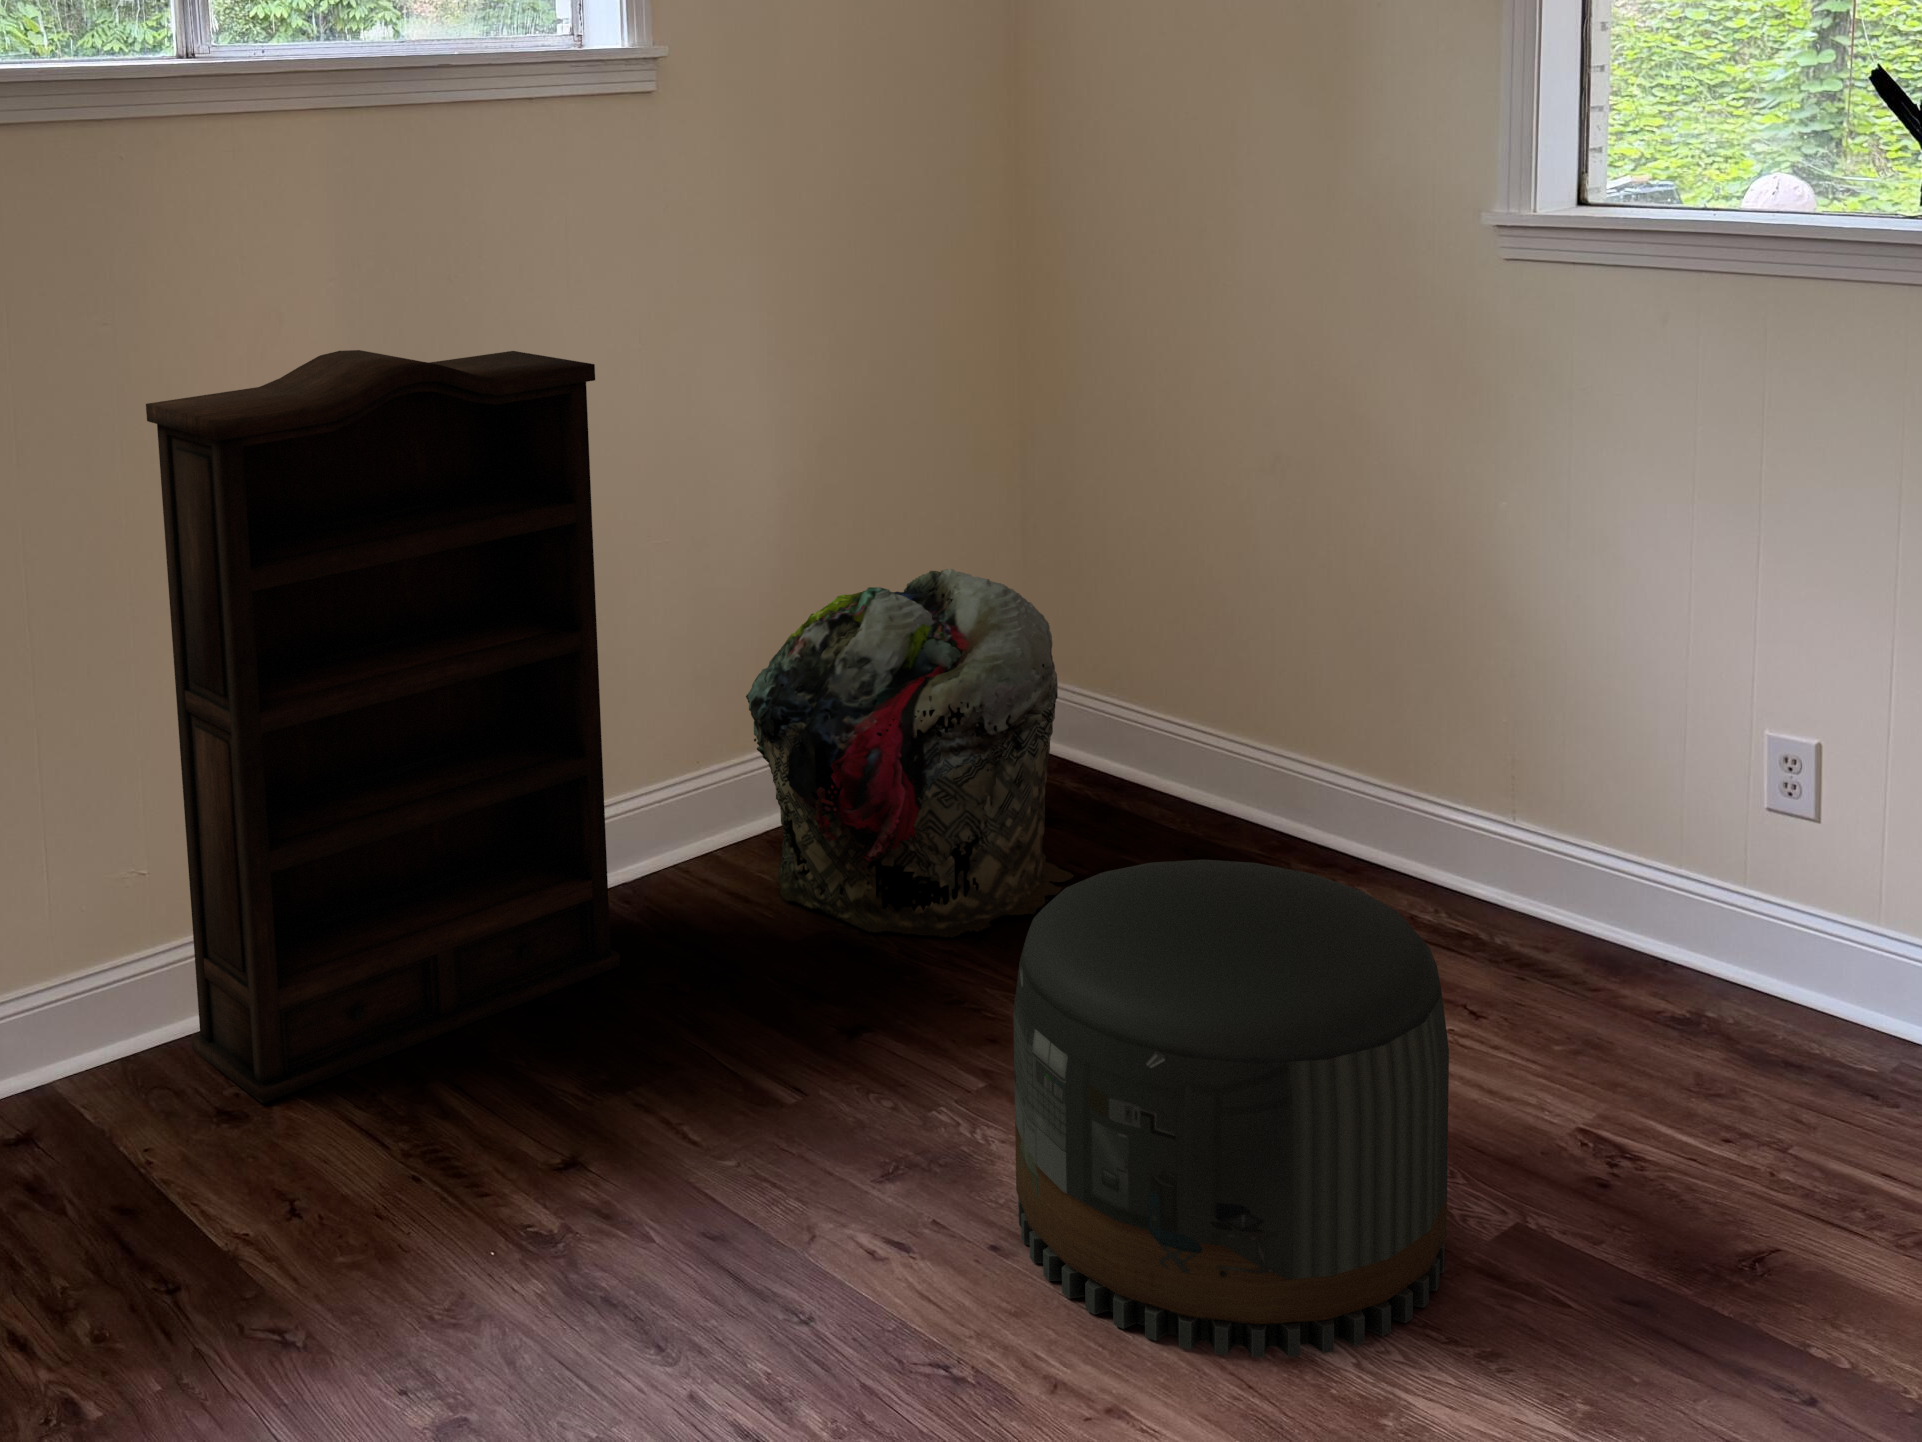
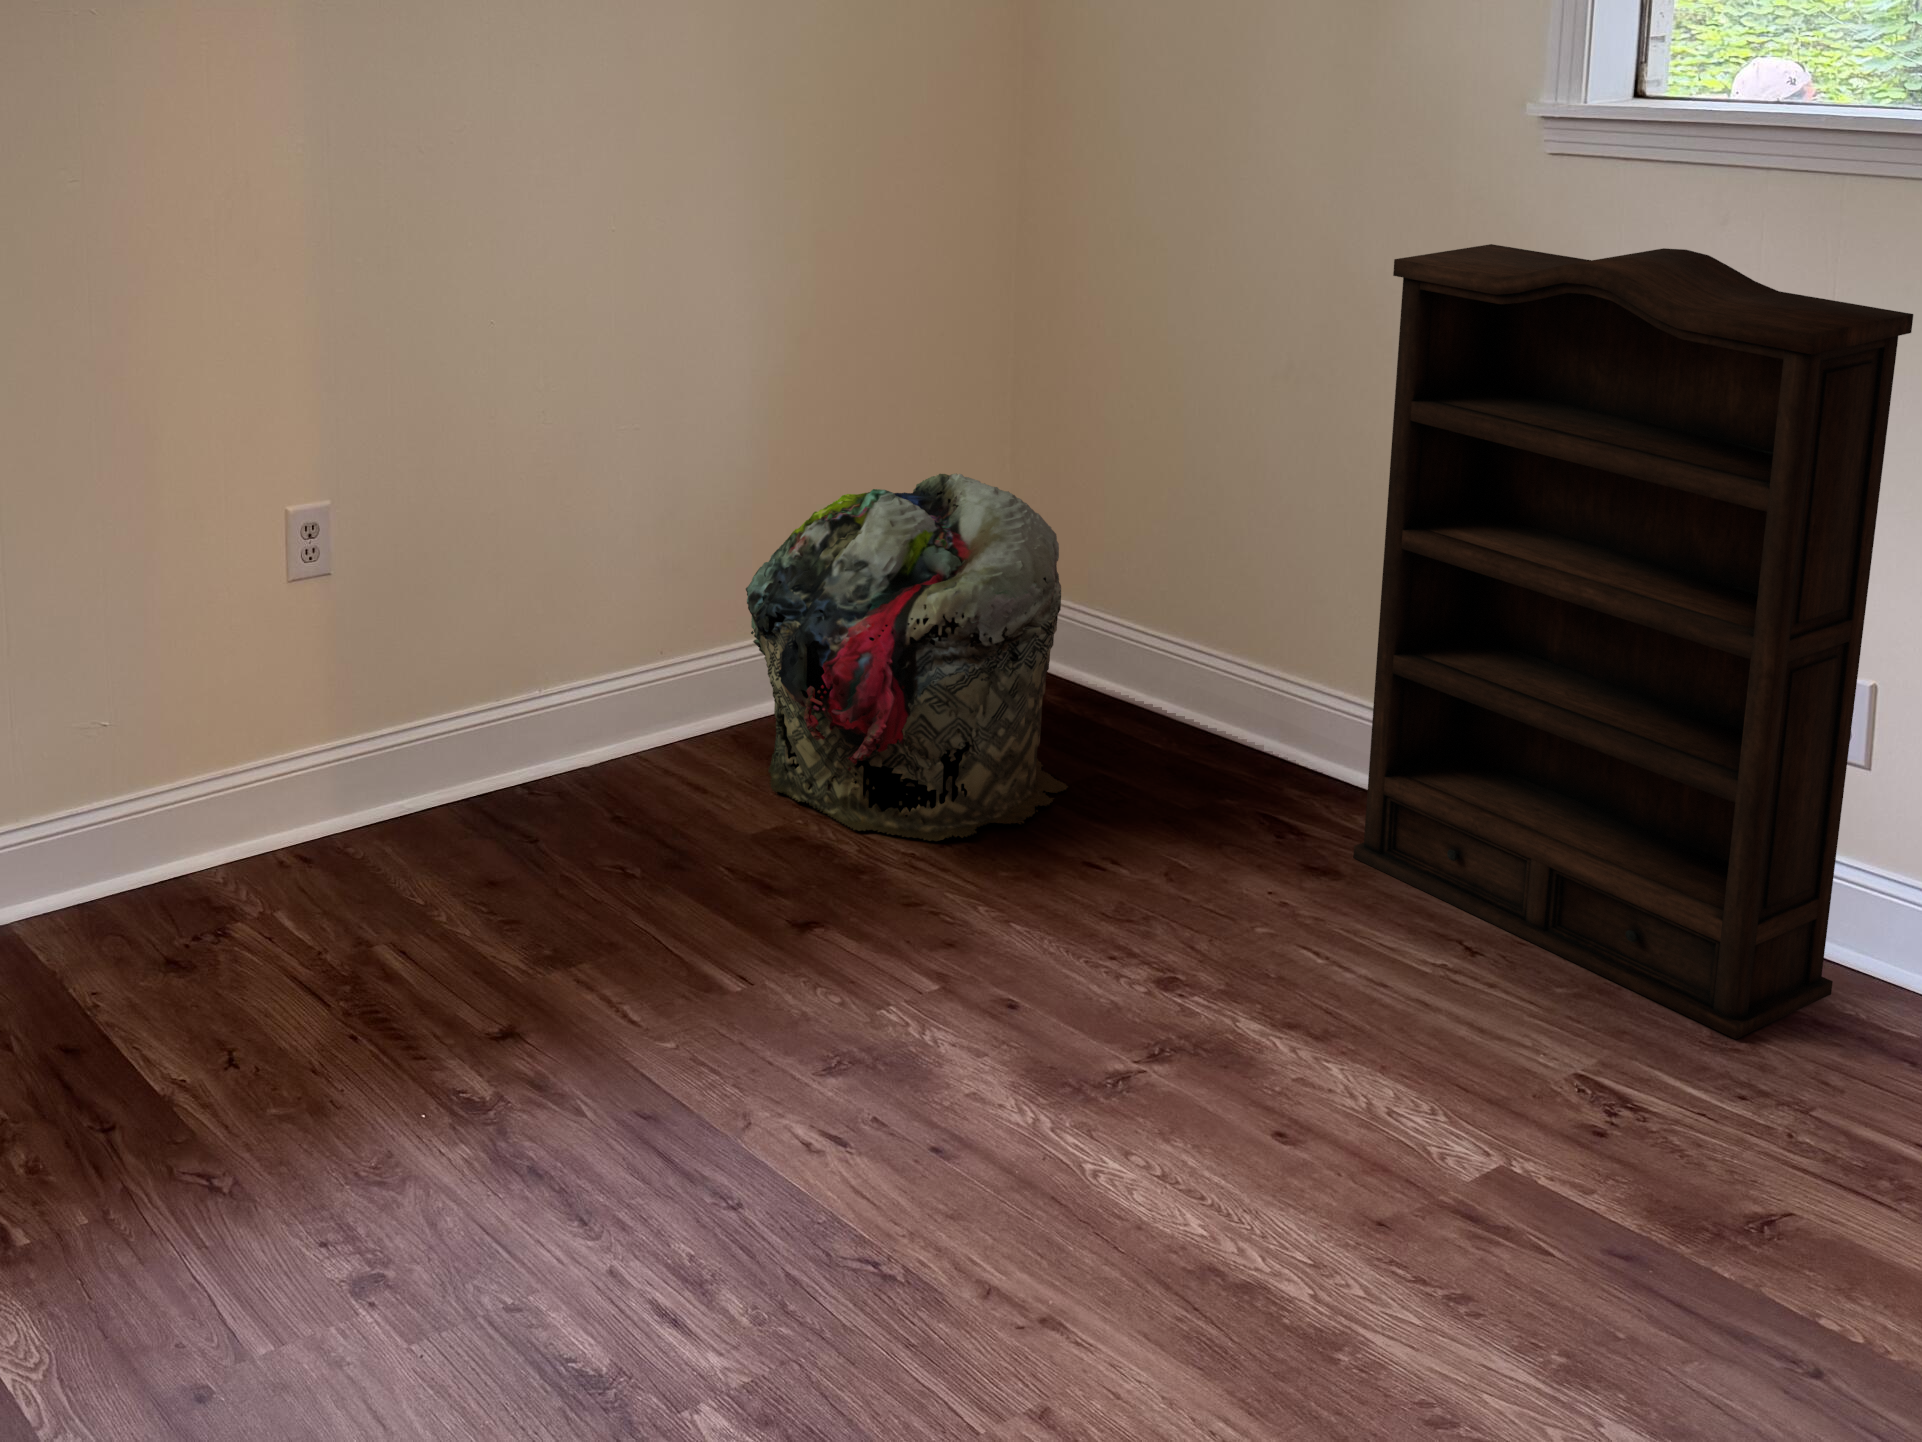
bookshelf: present [146,350,620,1104] -> present [1353,244,1913,1039]
pouf: present [1013,860,1449,1357] -> none [964,795,1407,1290]

